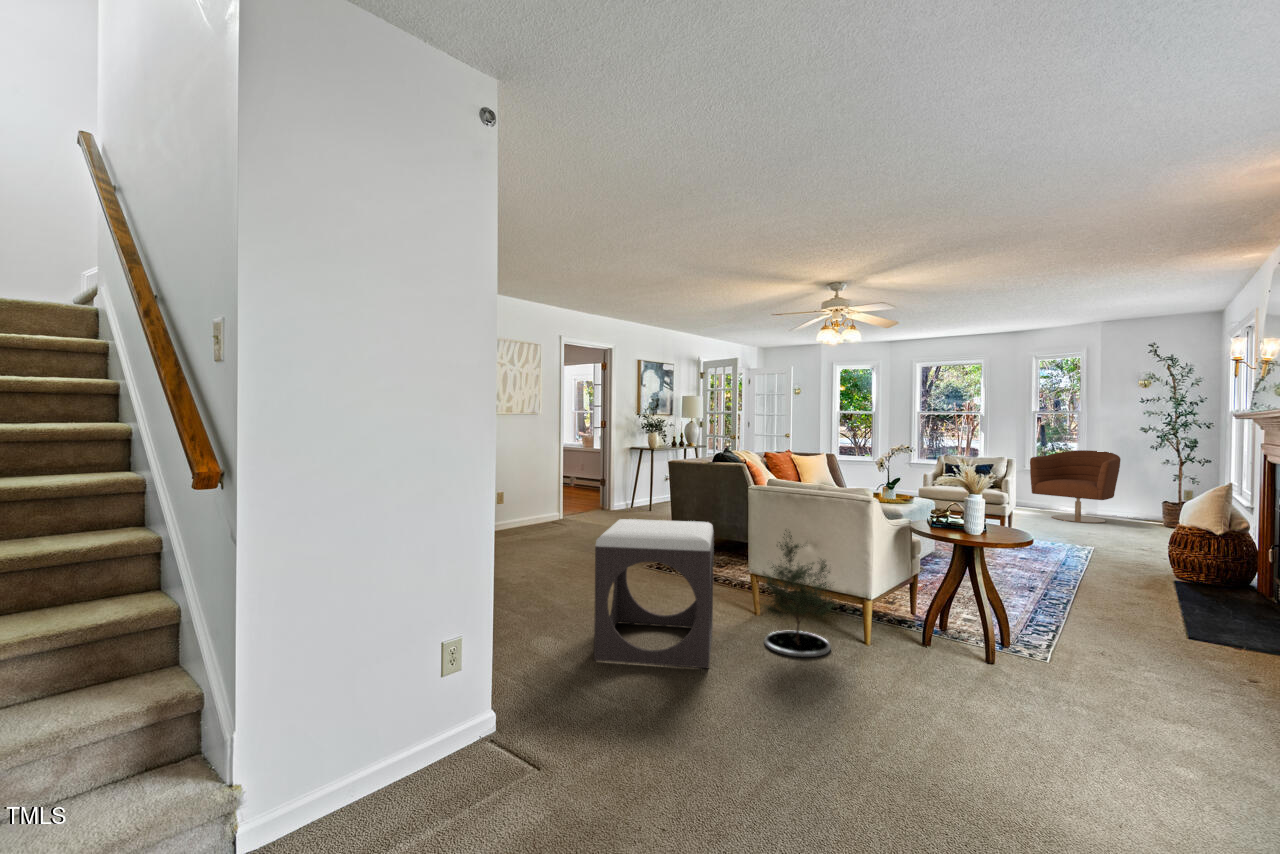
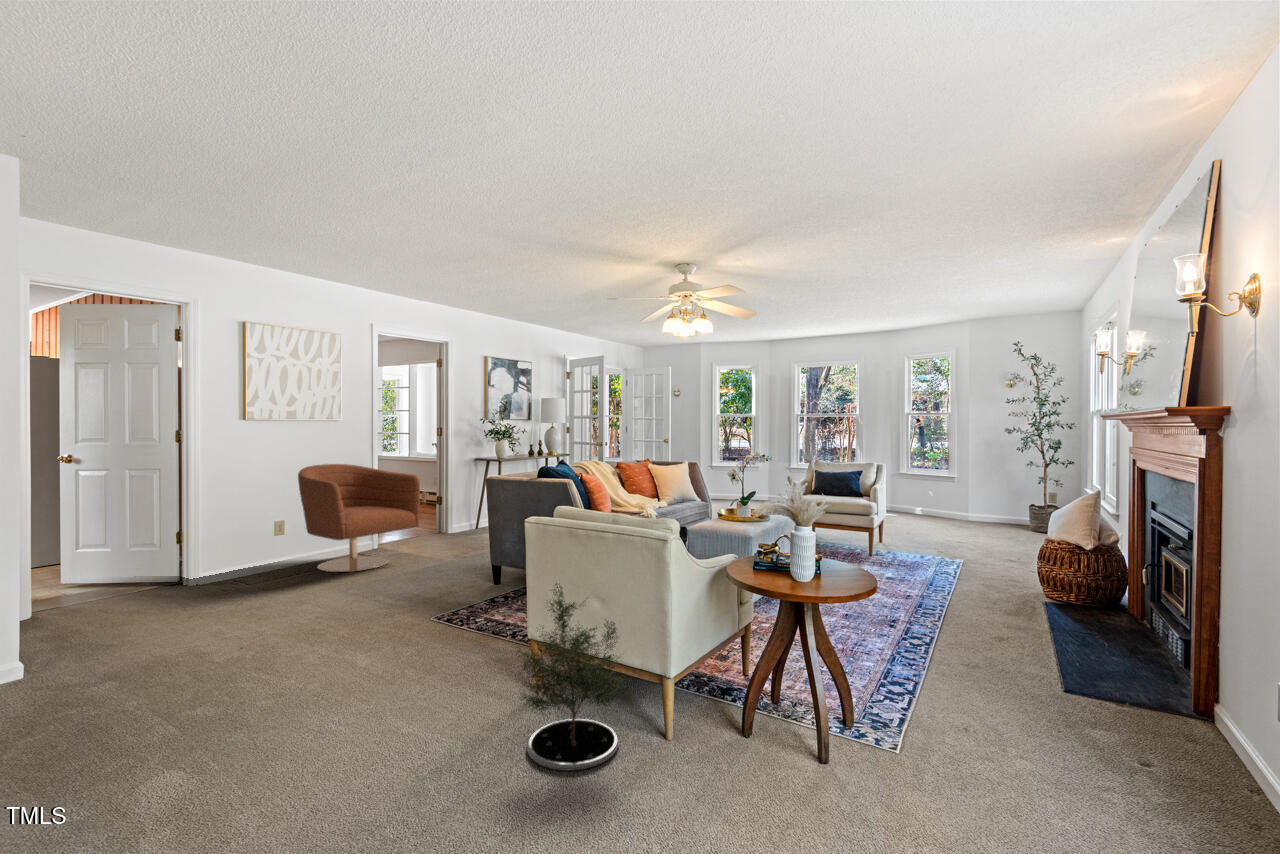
armchair: present [1030,450,1121,523] -> present [298,464,420,572]
footstool: present [594,519,714,668] -> none [237,573,467,810]

